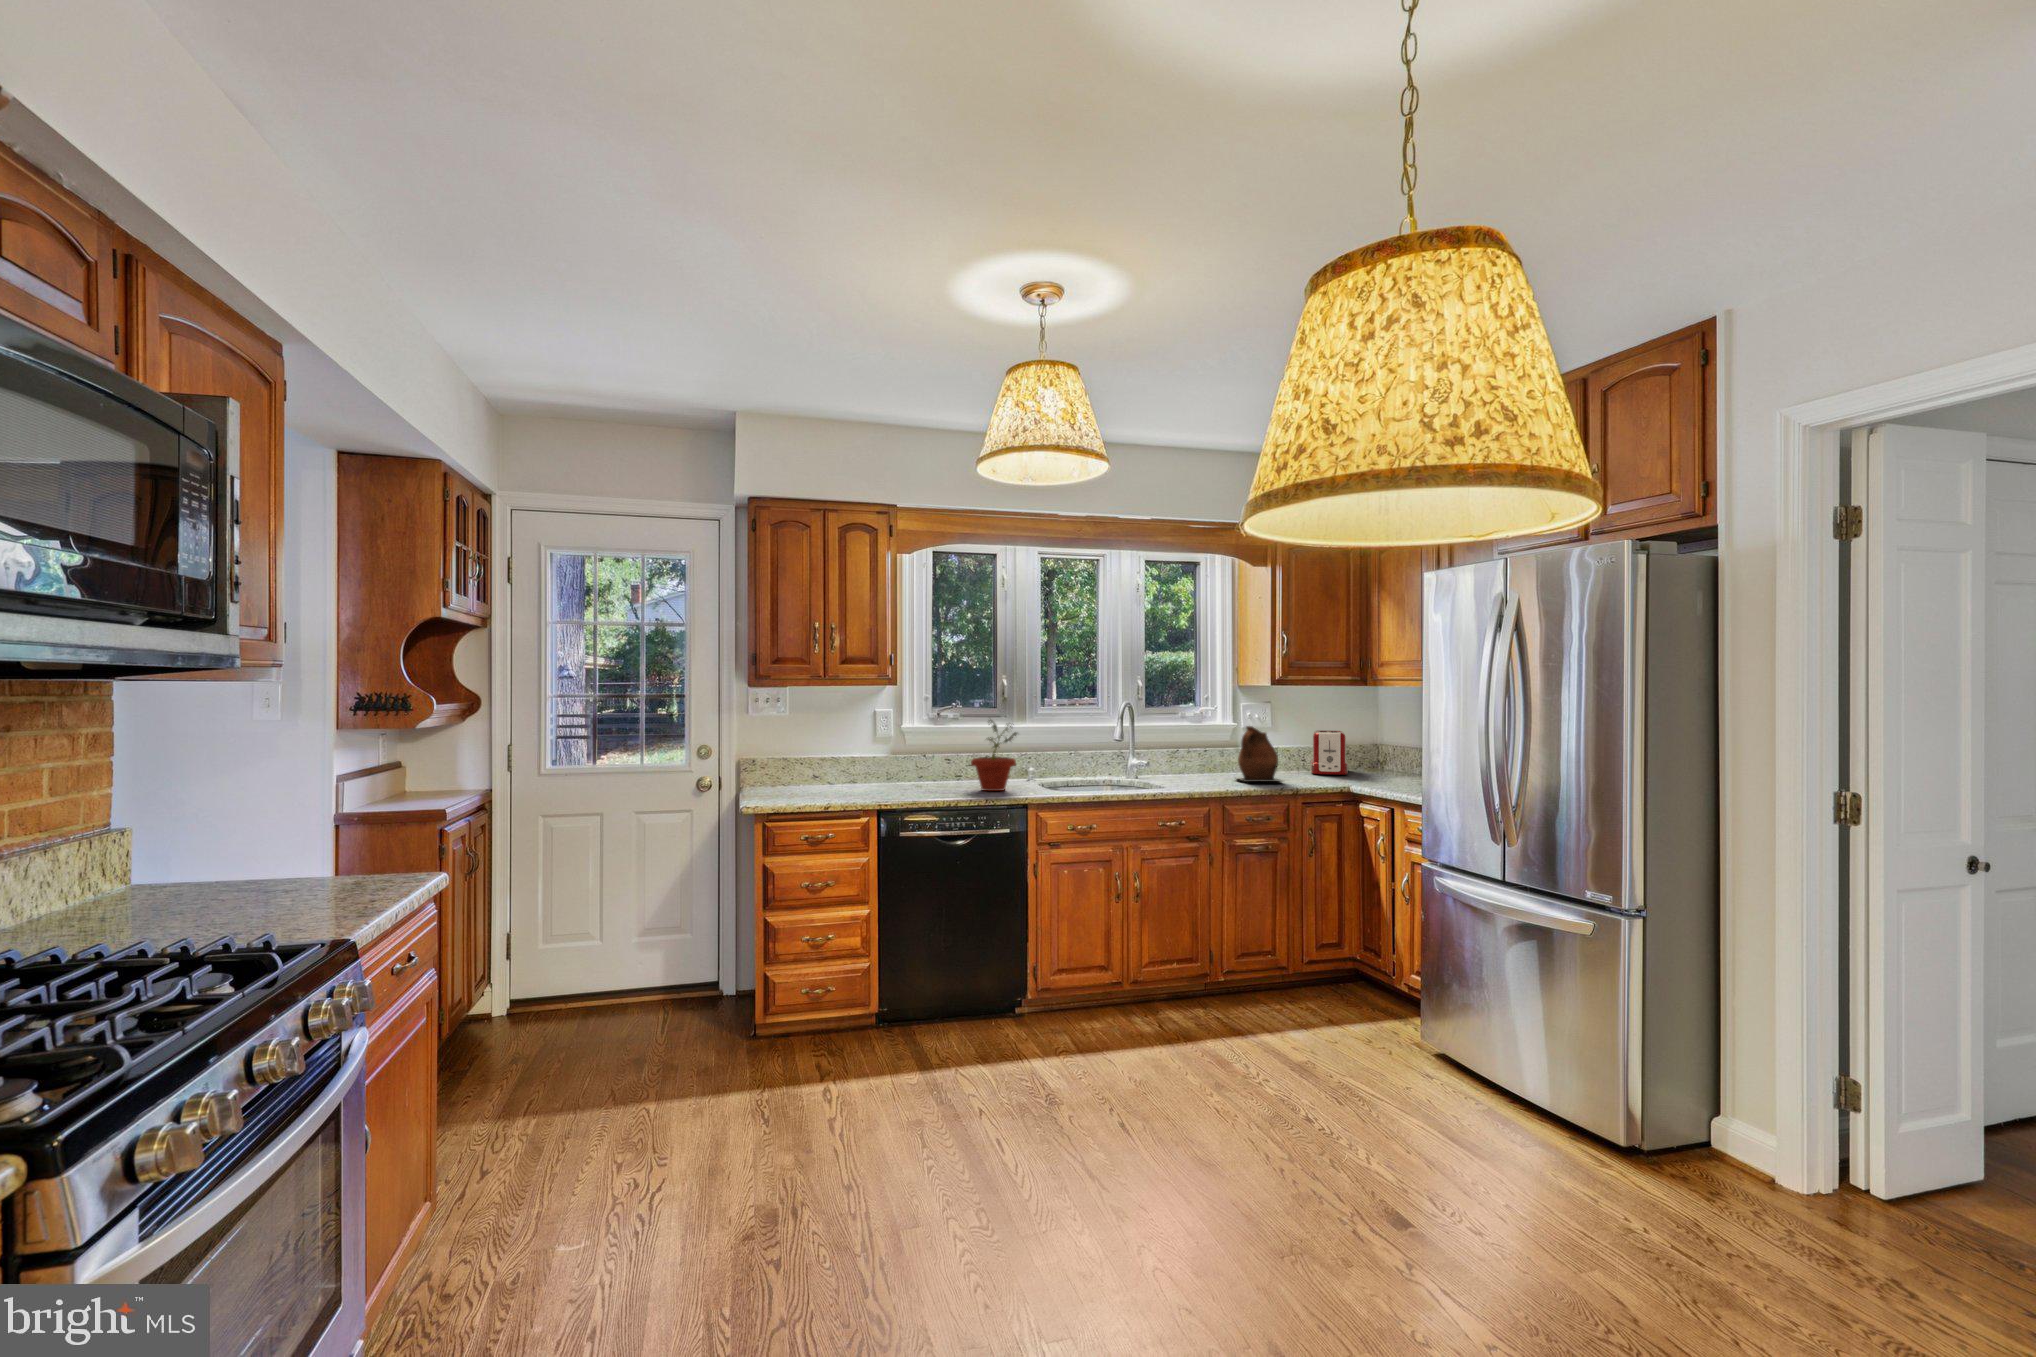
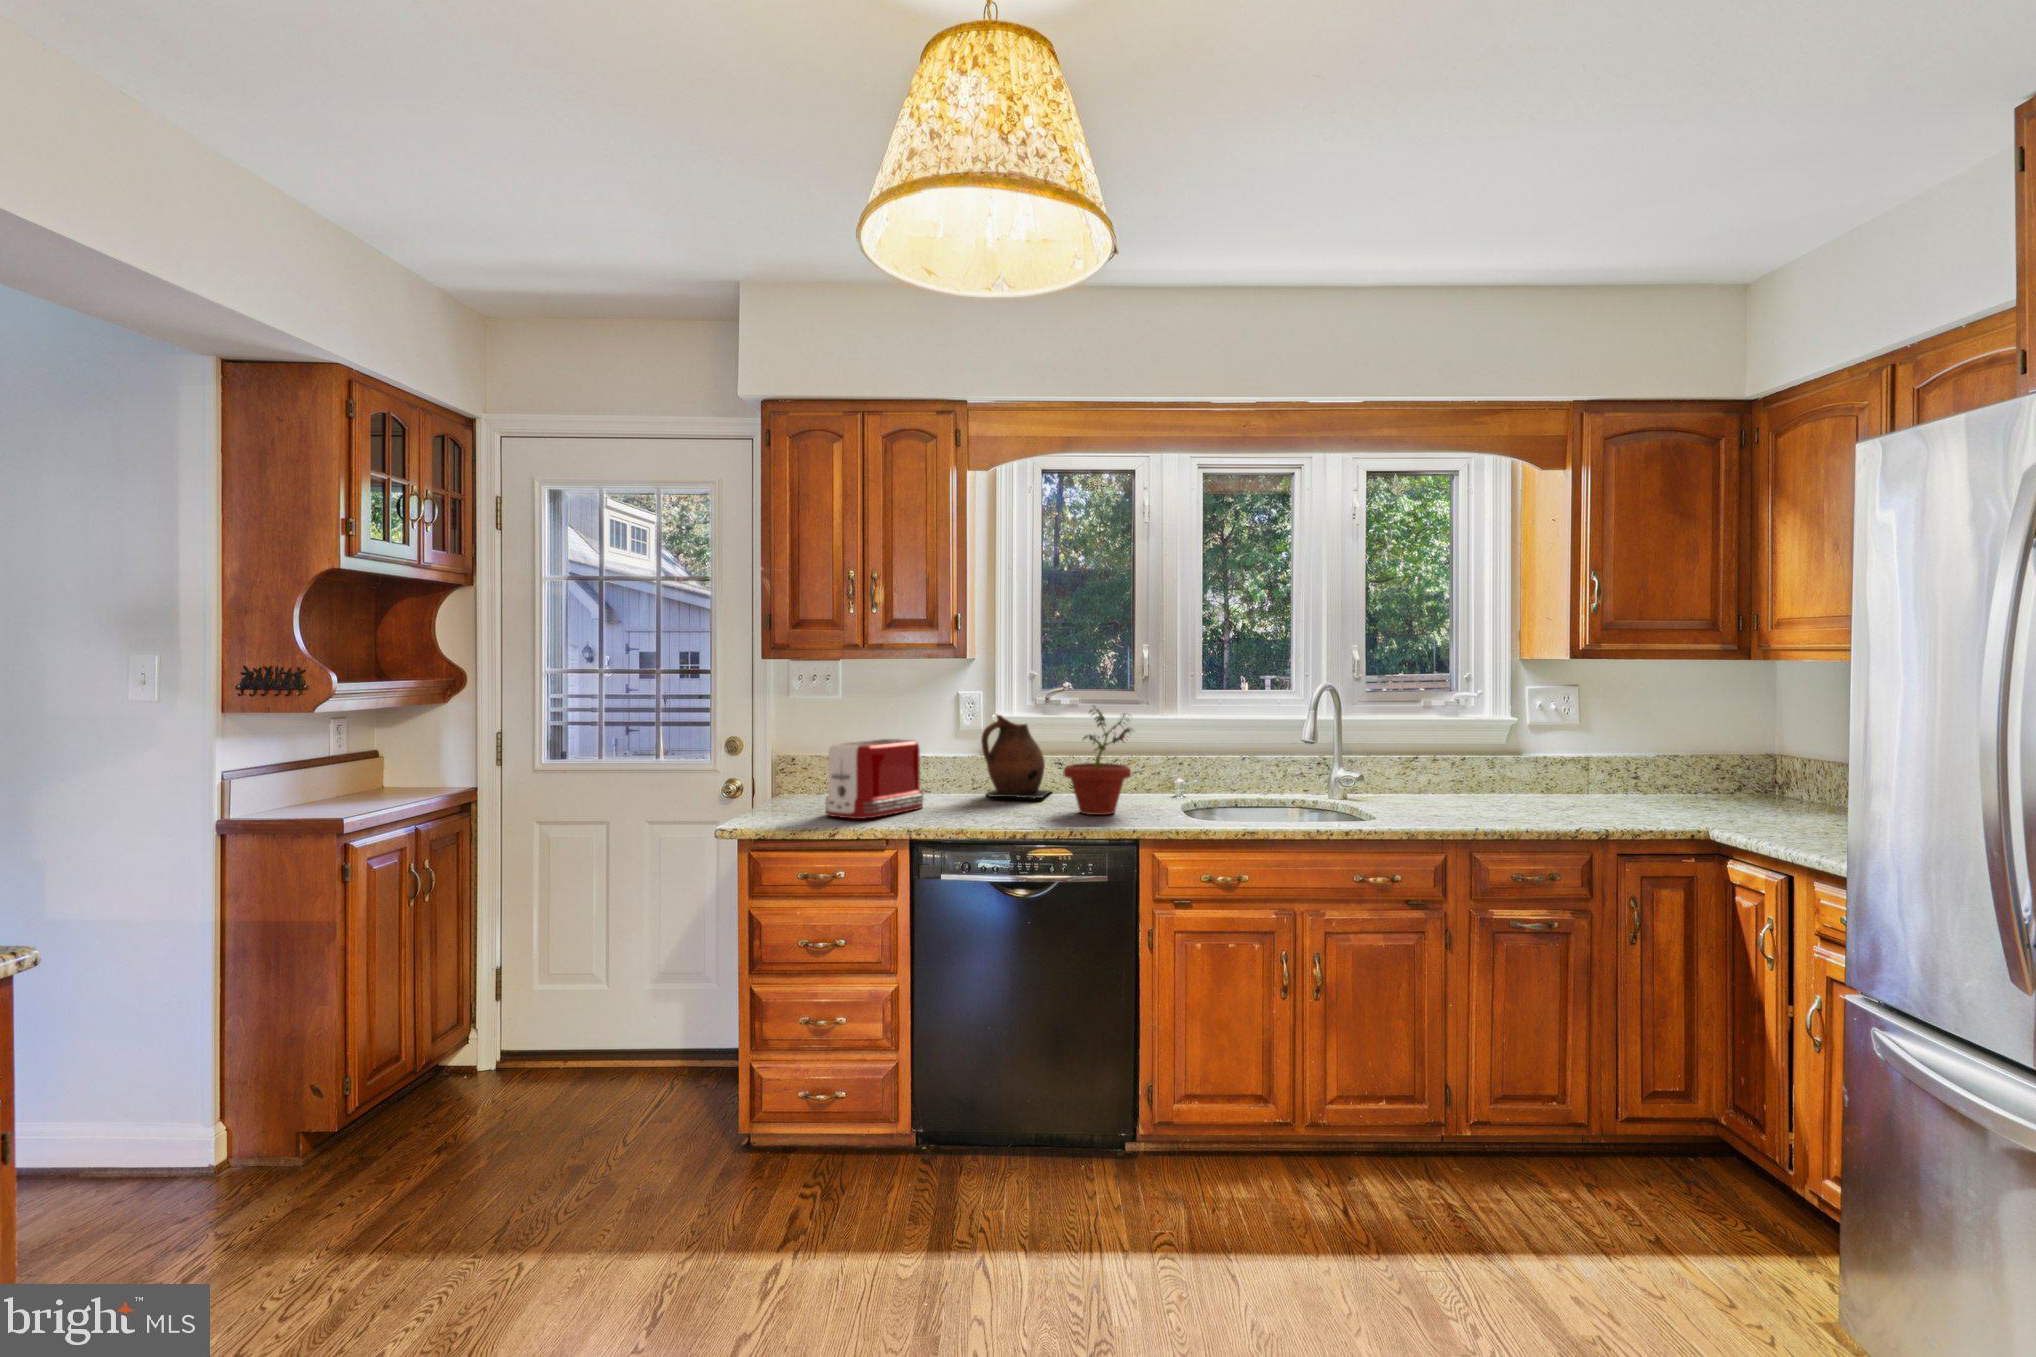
ceramic pitcher: present [1238,726,1281,782] -> present [981,714,1051,799]
toaster: present [1310,731,1348,775] -> present [825,739,923,819]

